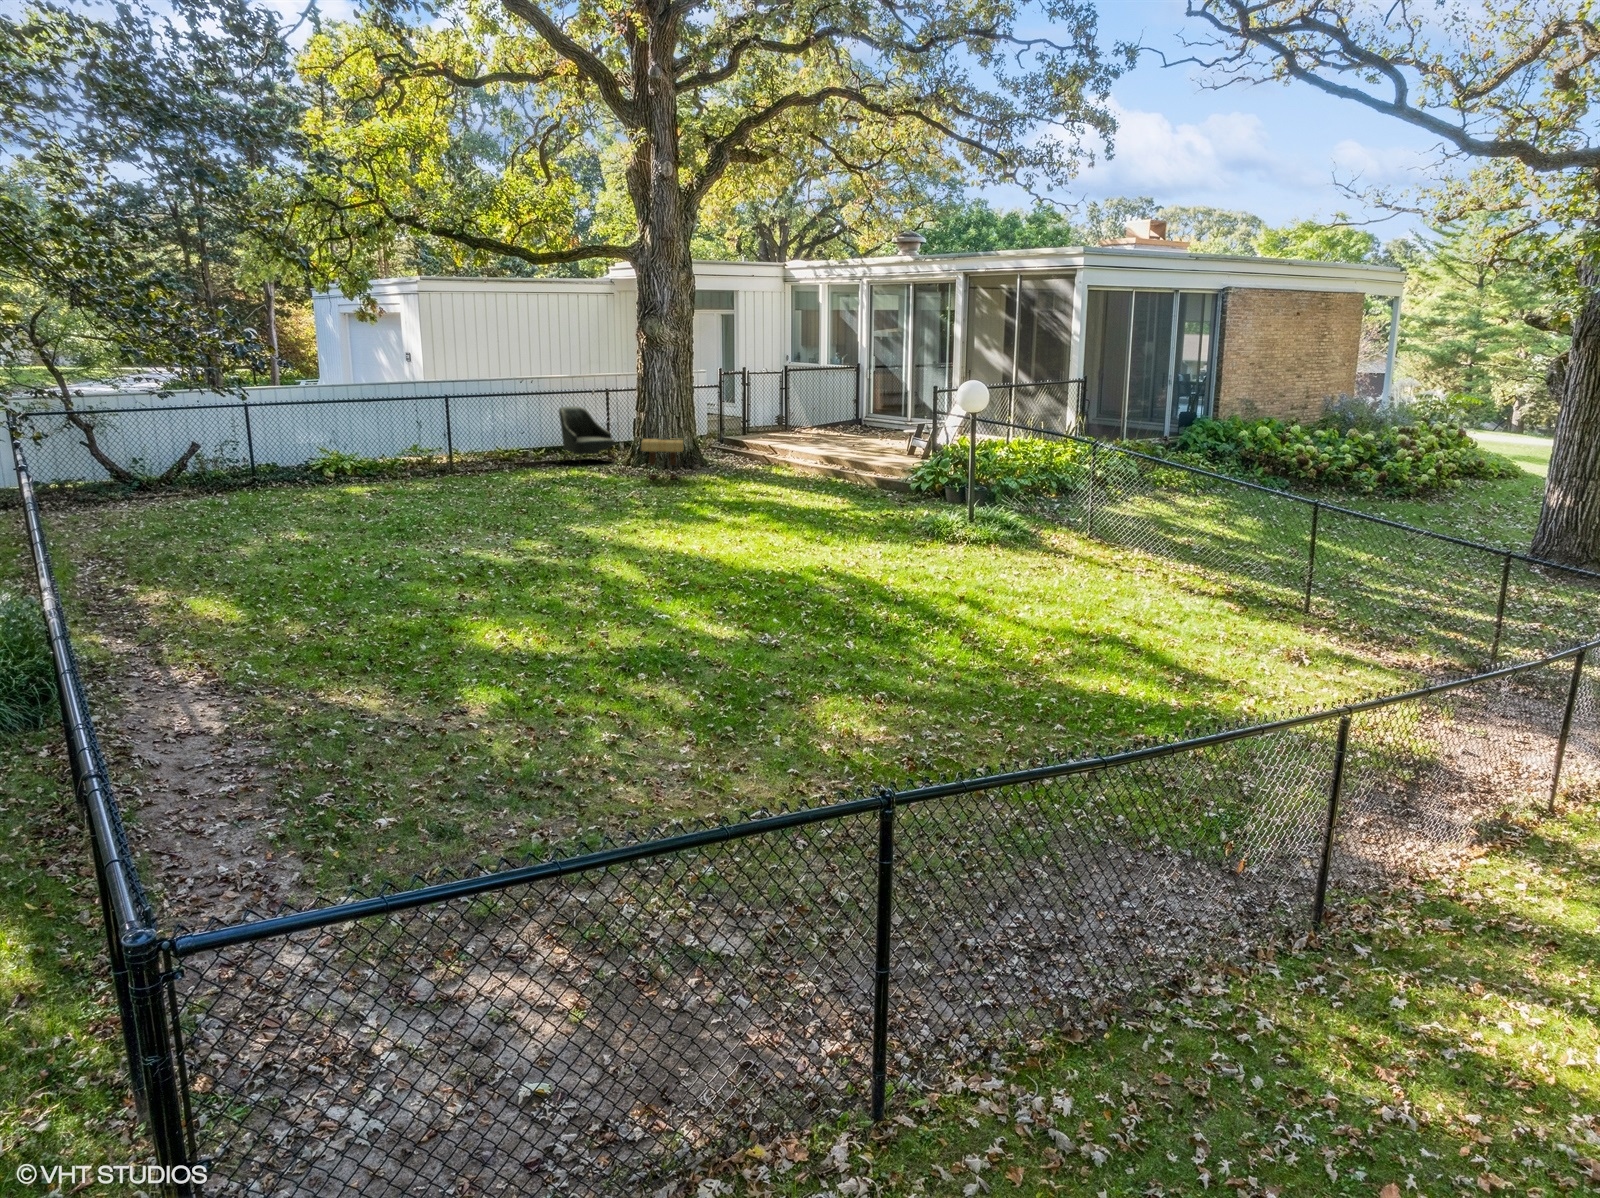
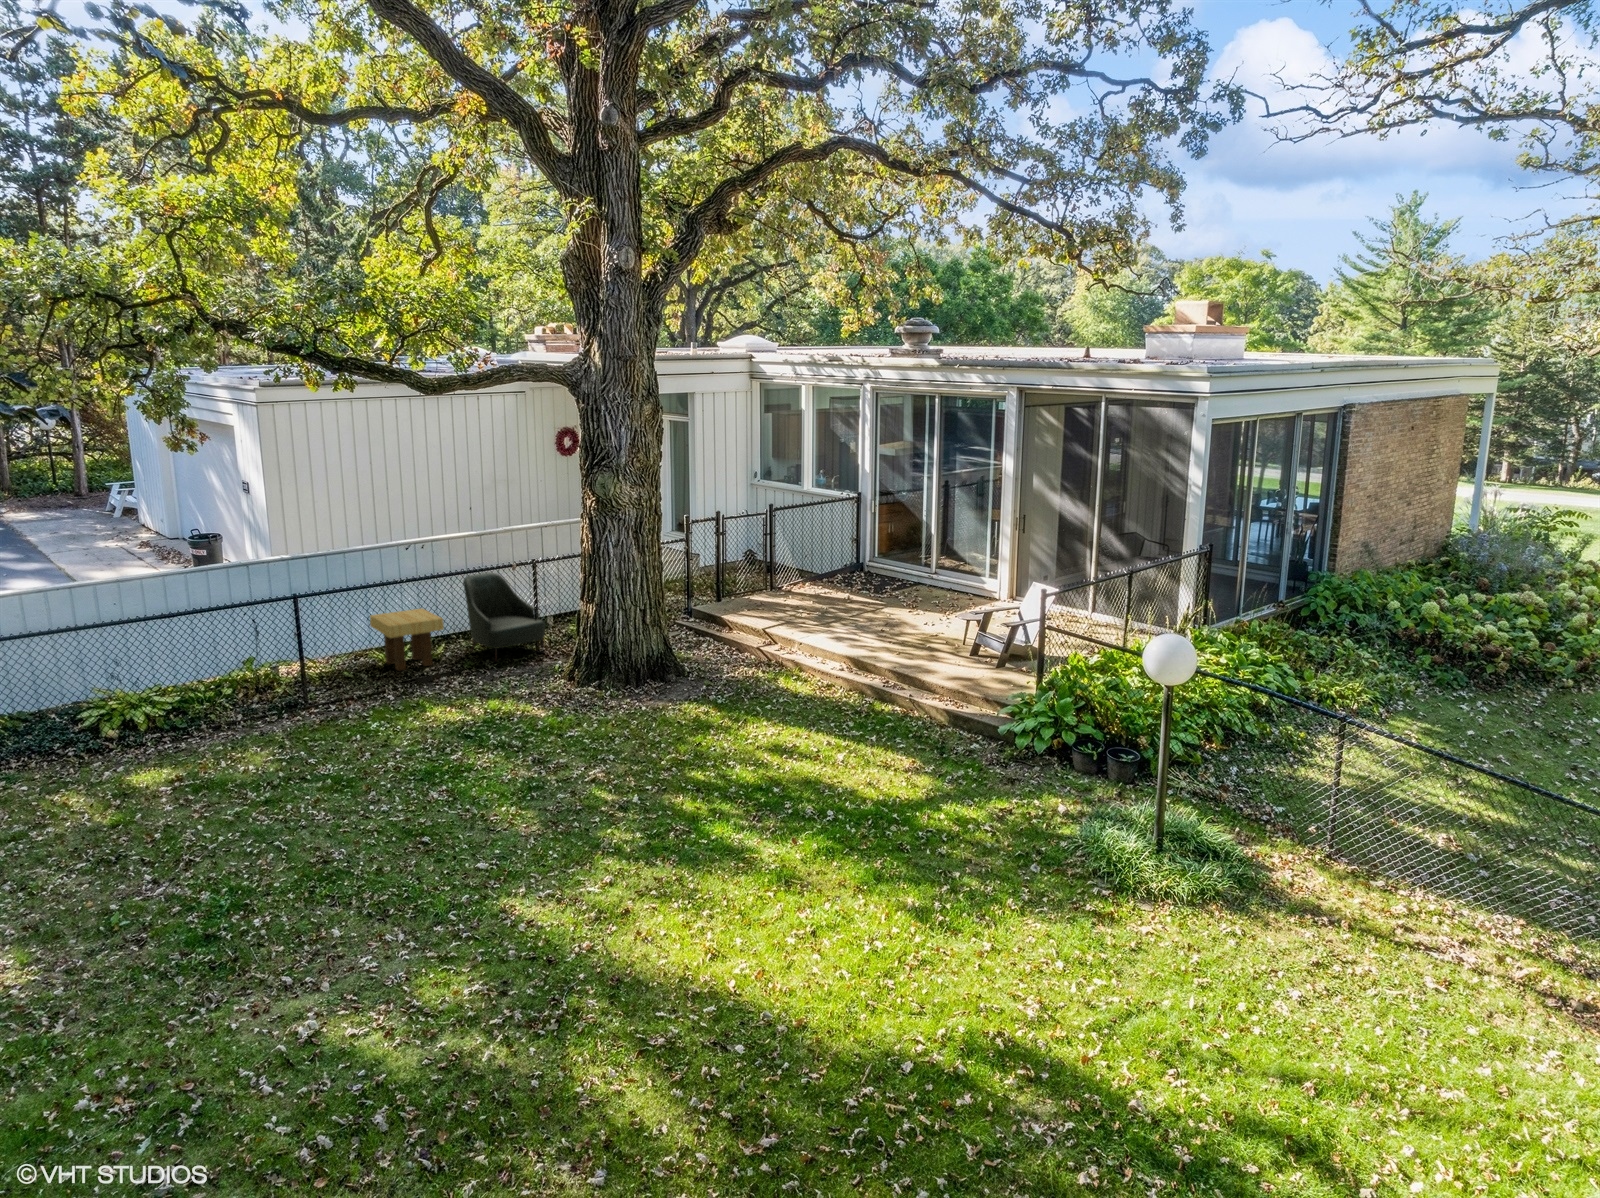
side table: present [641,438,683,479] -> present [370,608,444,671]

